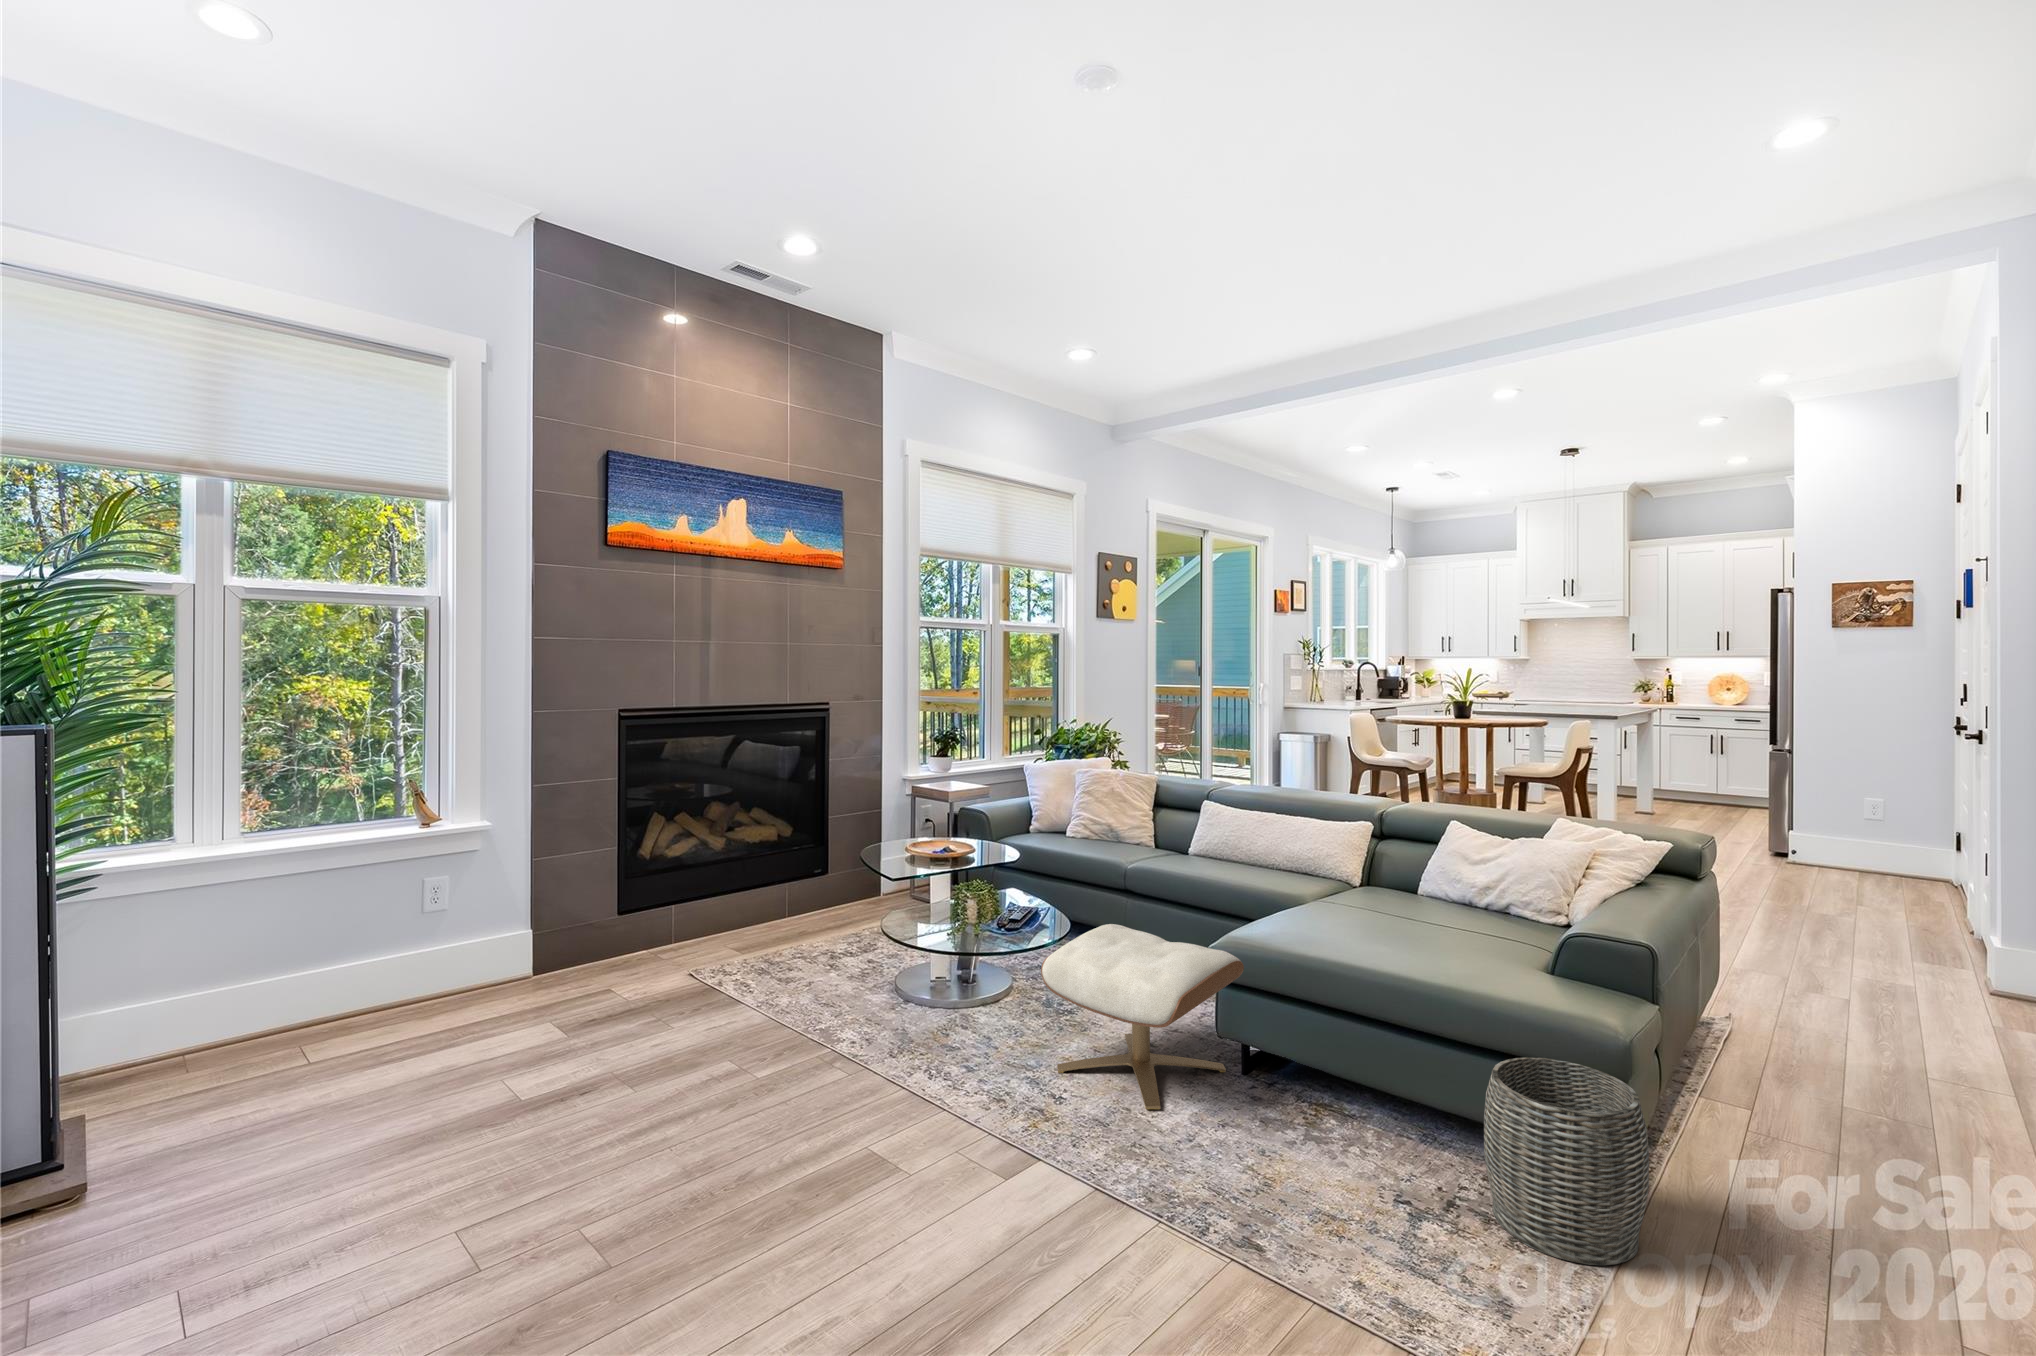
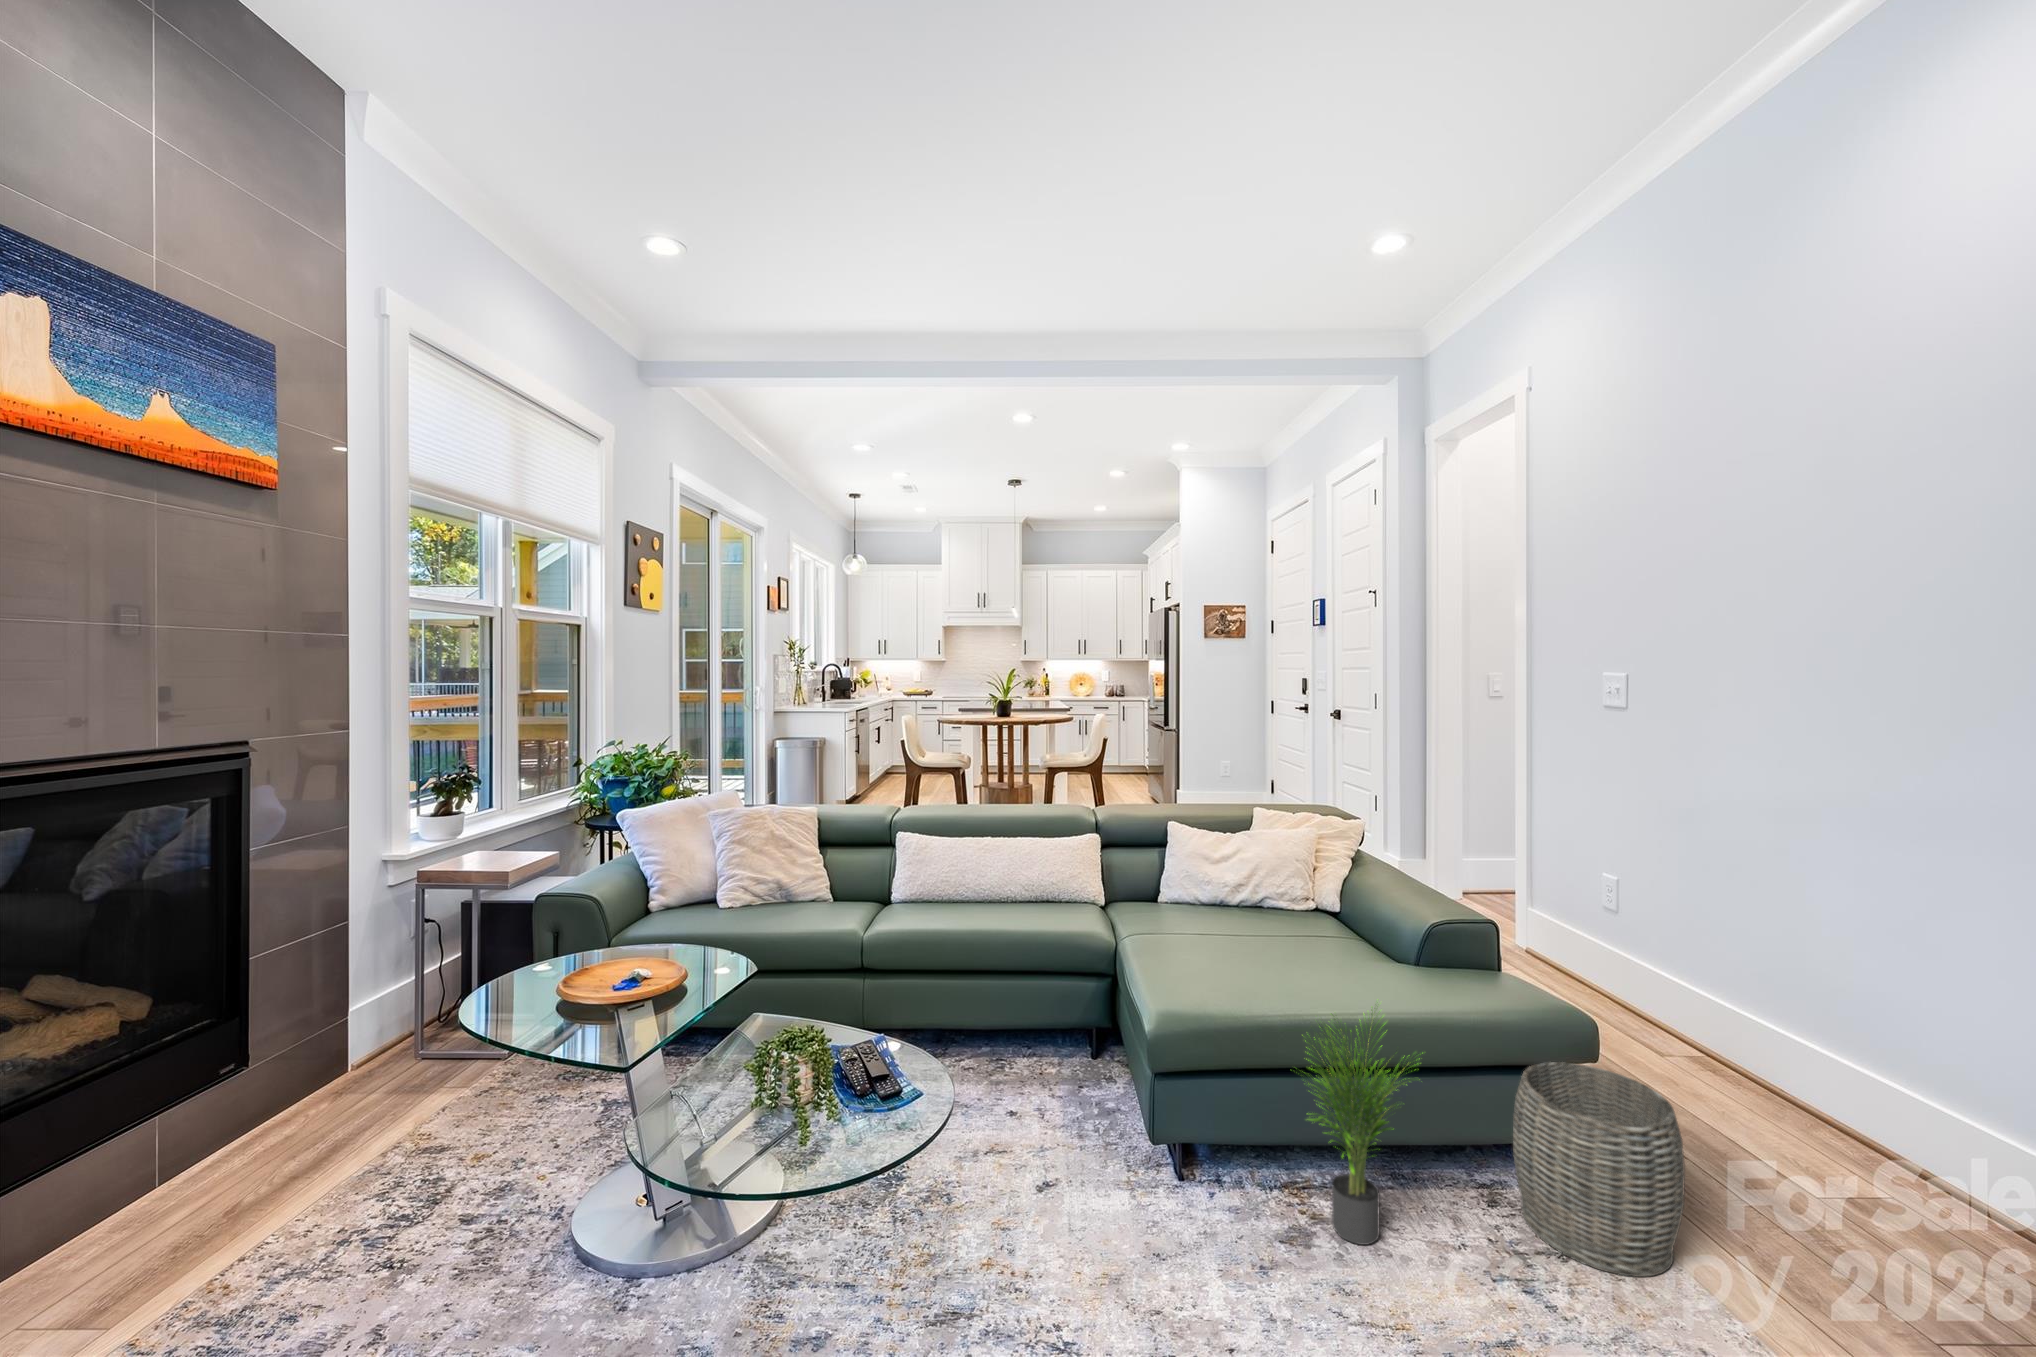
ottoman: present [1041,924,1244,1109] -> none [967,1036,1222,1302]
potted plant: none [1251,947,1394,1147] -> present [1308,1018,1411,1245]

